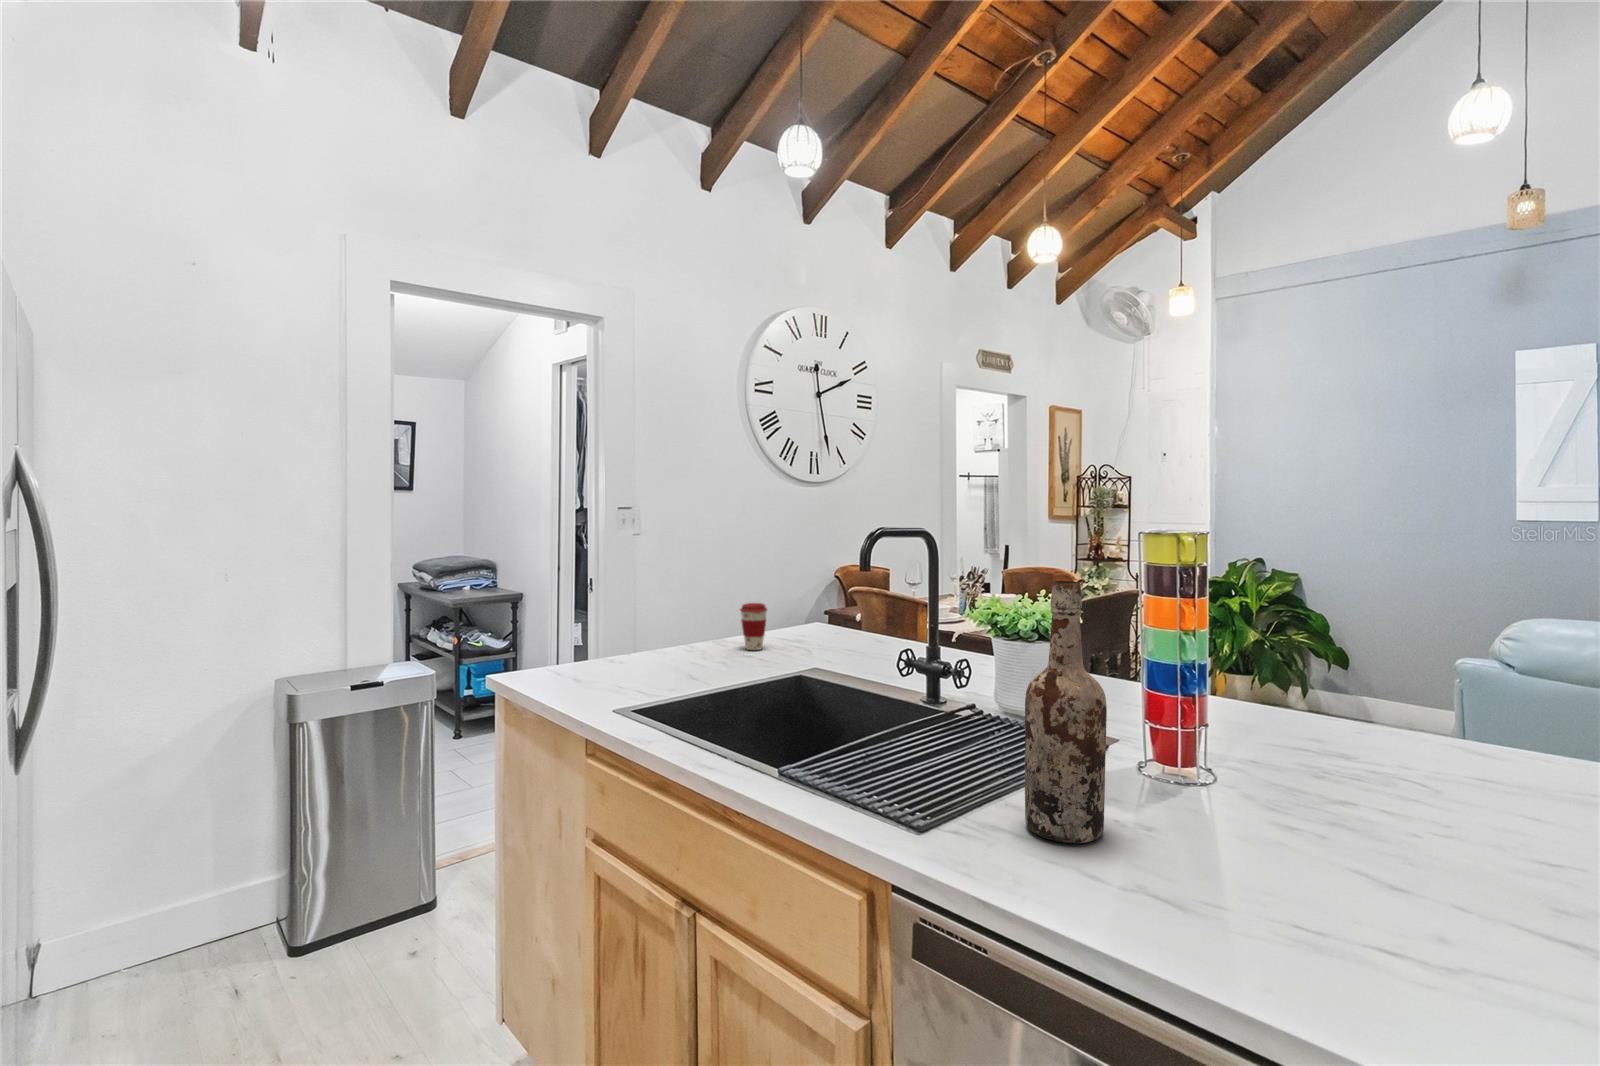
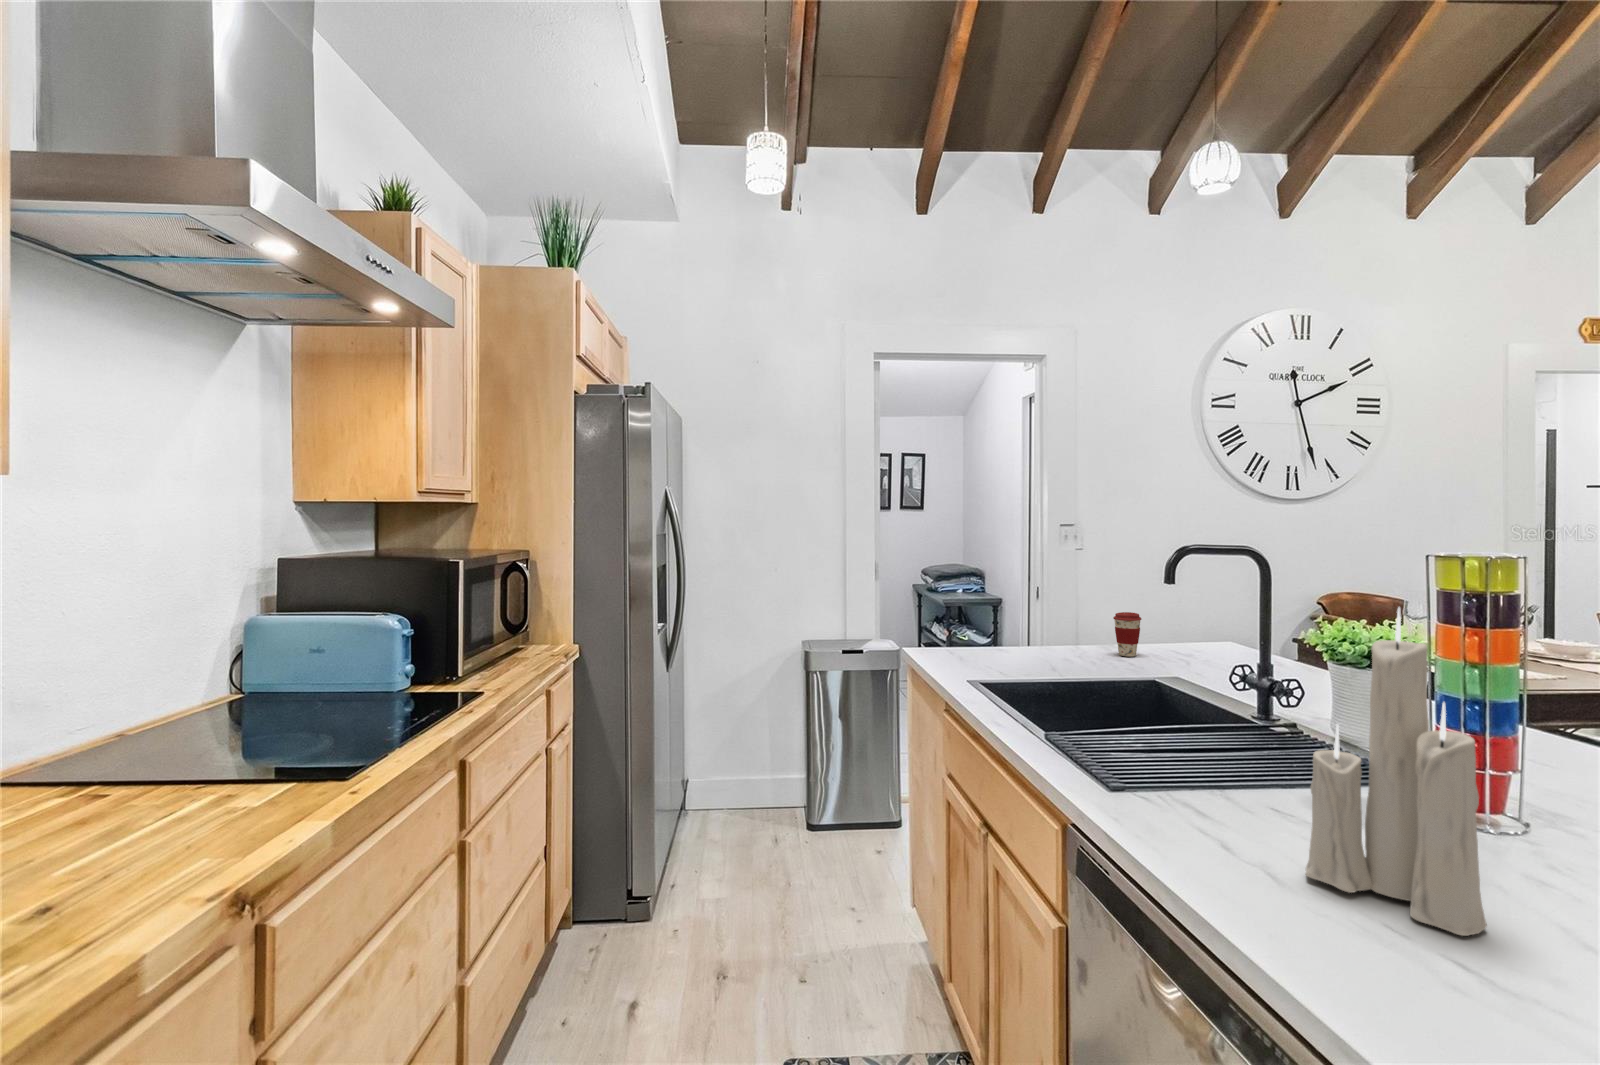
candle: none [1160,574,1321,893] -> present [1305,608,1487,936]
wine bottle: present [1025,581,1107,843] -> none [1201,592,1287,841]

